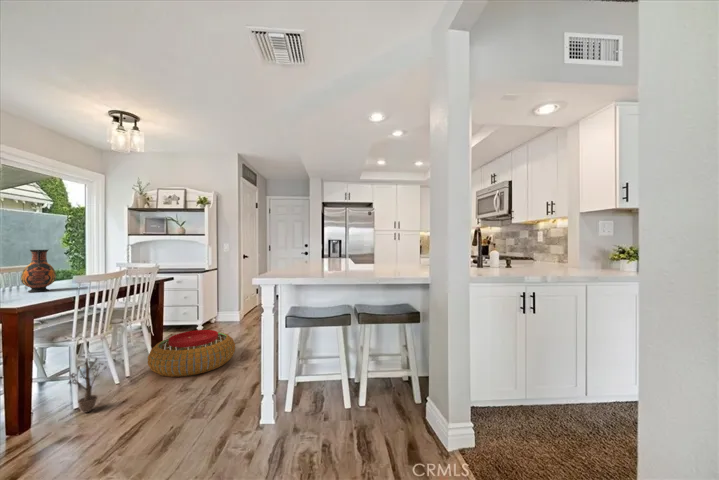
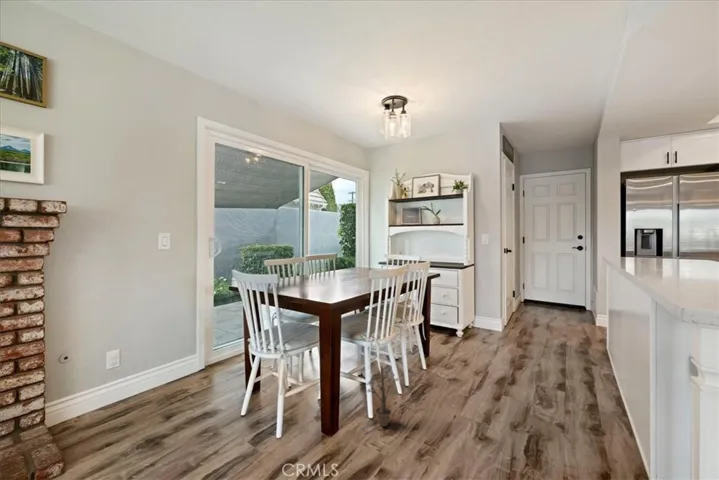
vase: present [21,250,56,292] -> none [325,243,349,284]
pouf: present [148,330,235,377] -> none [426,343,529,407]

